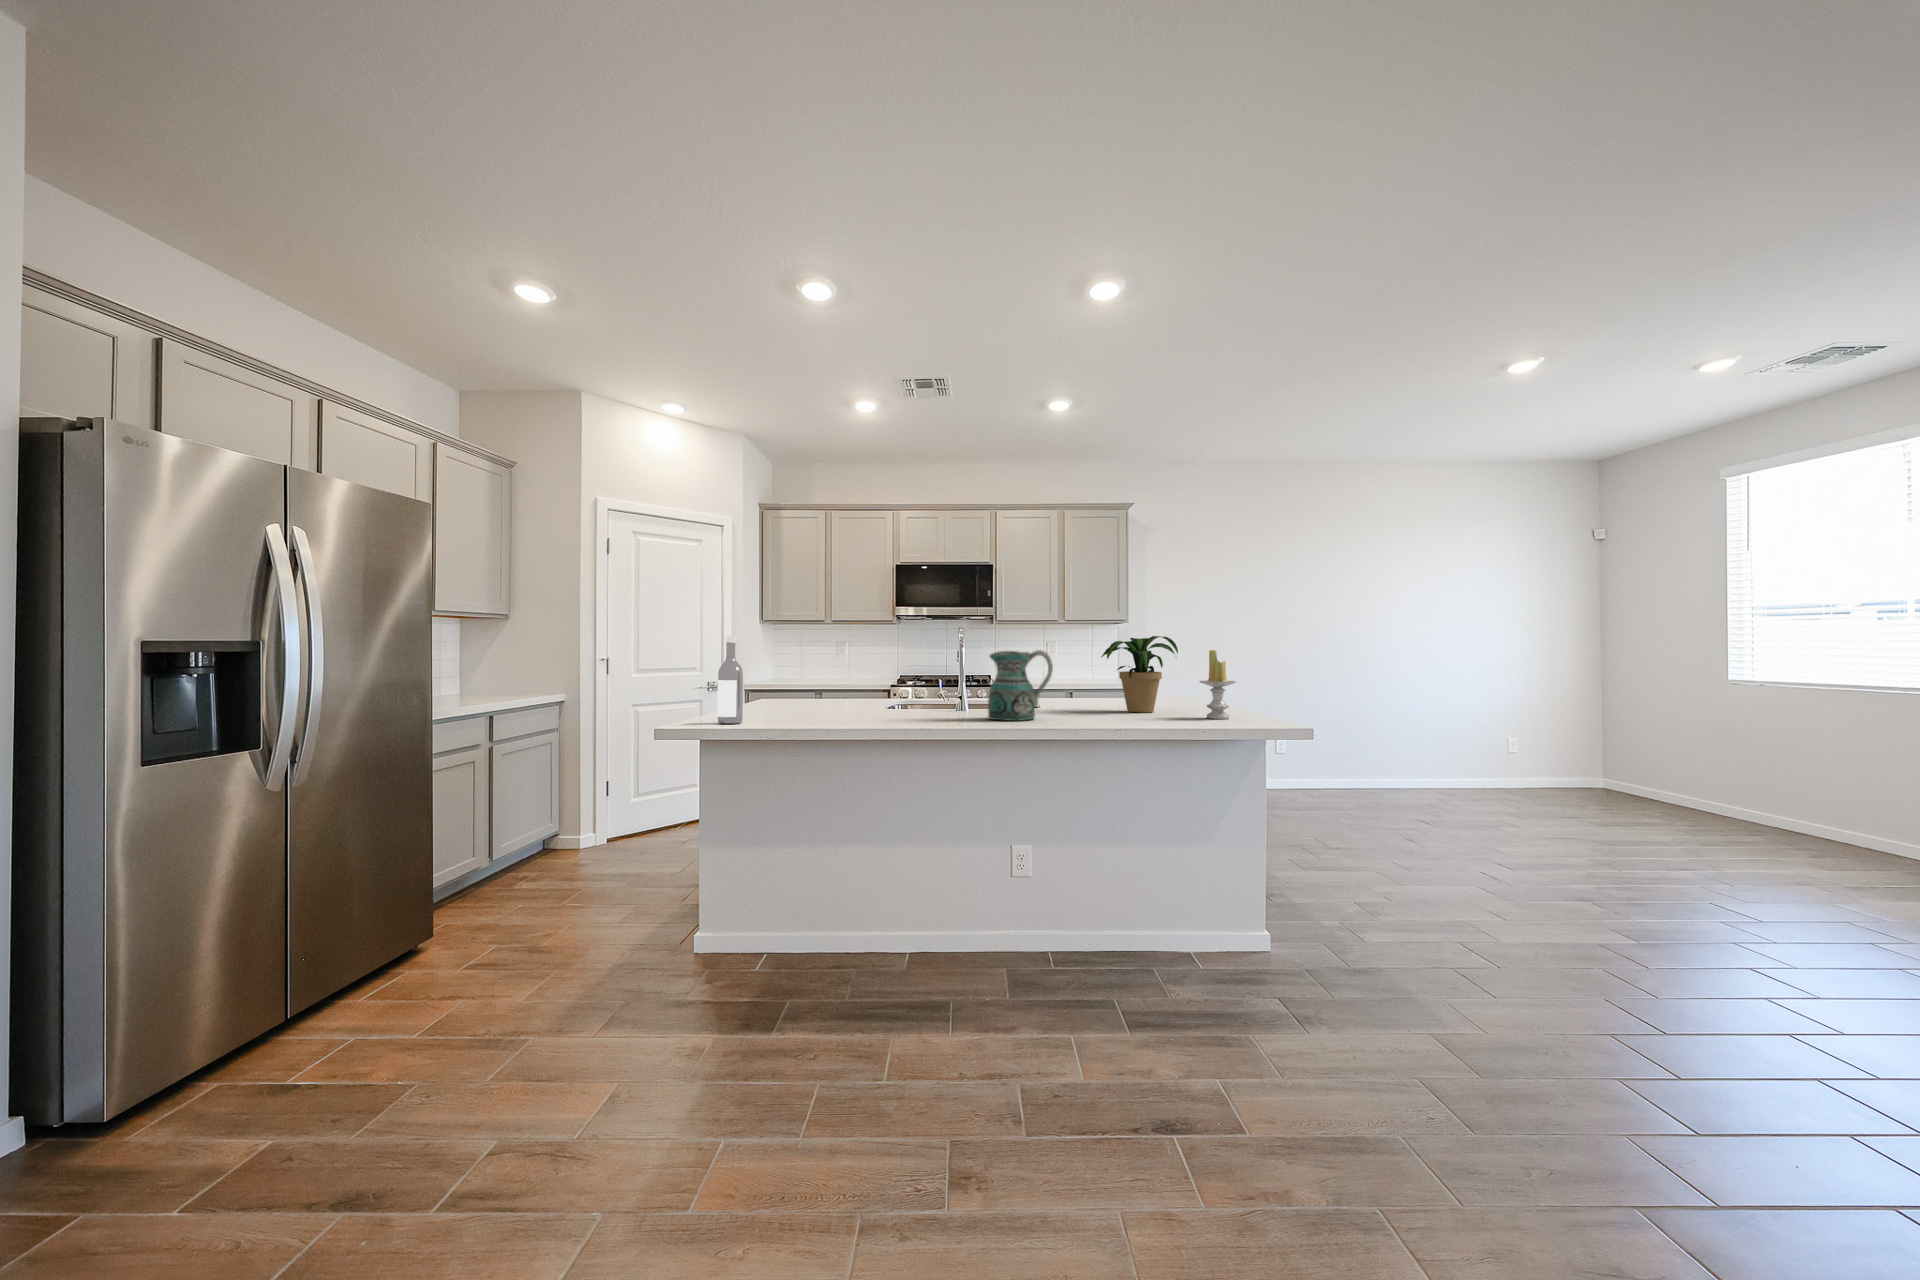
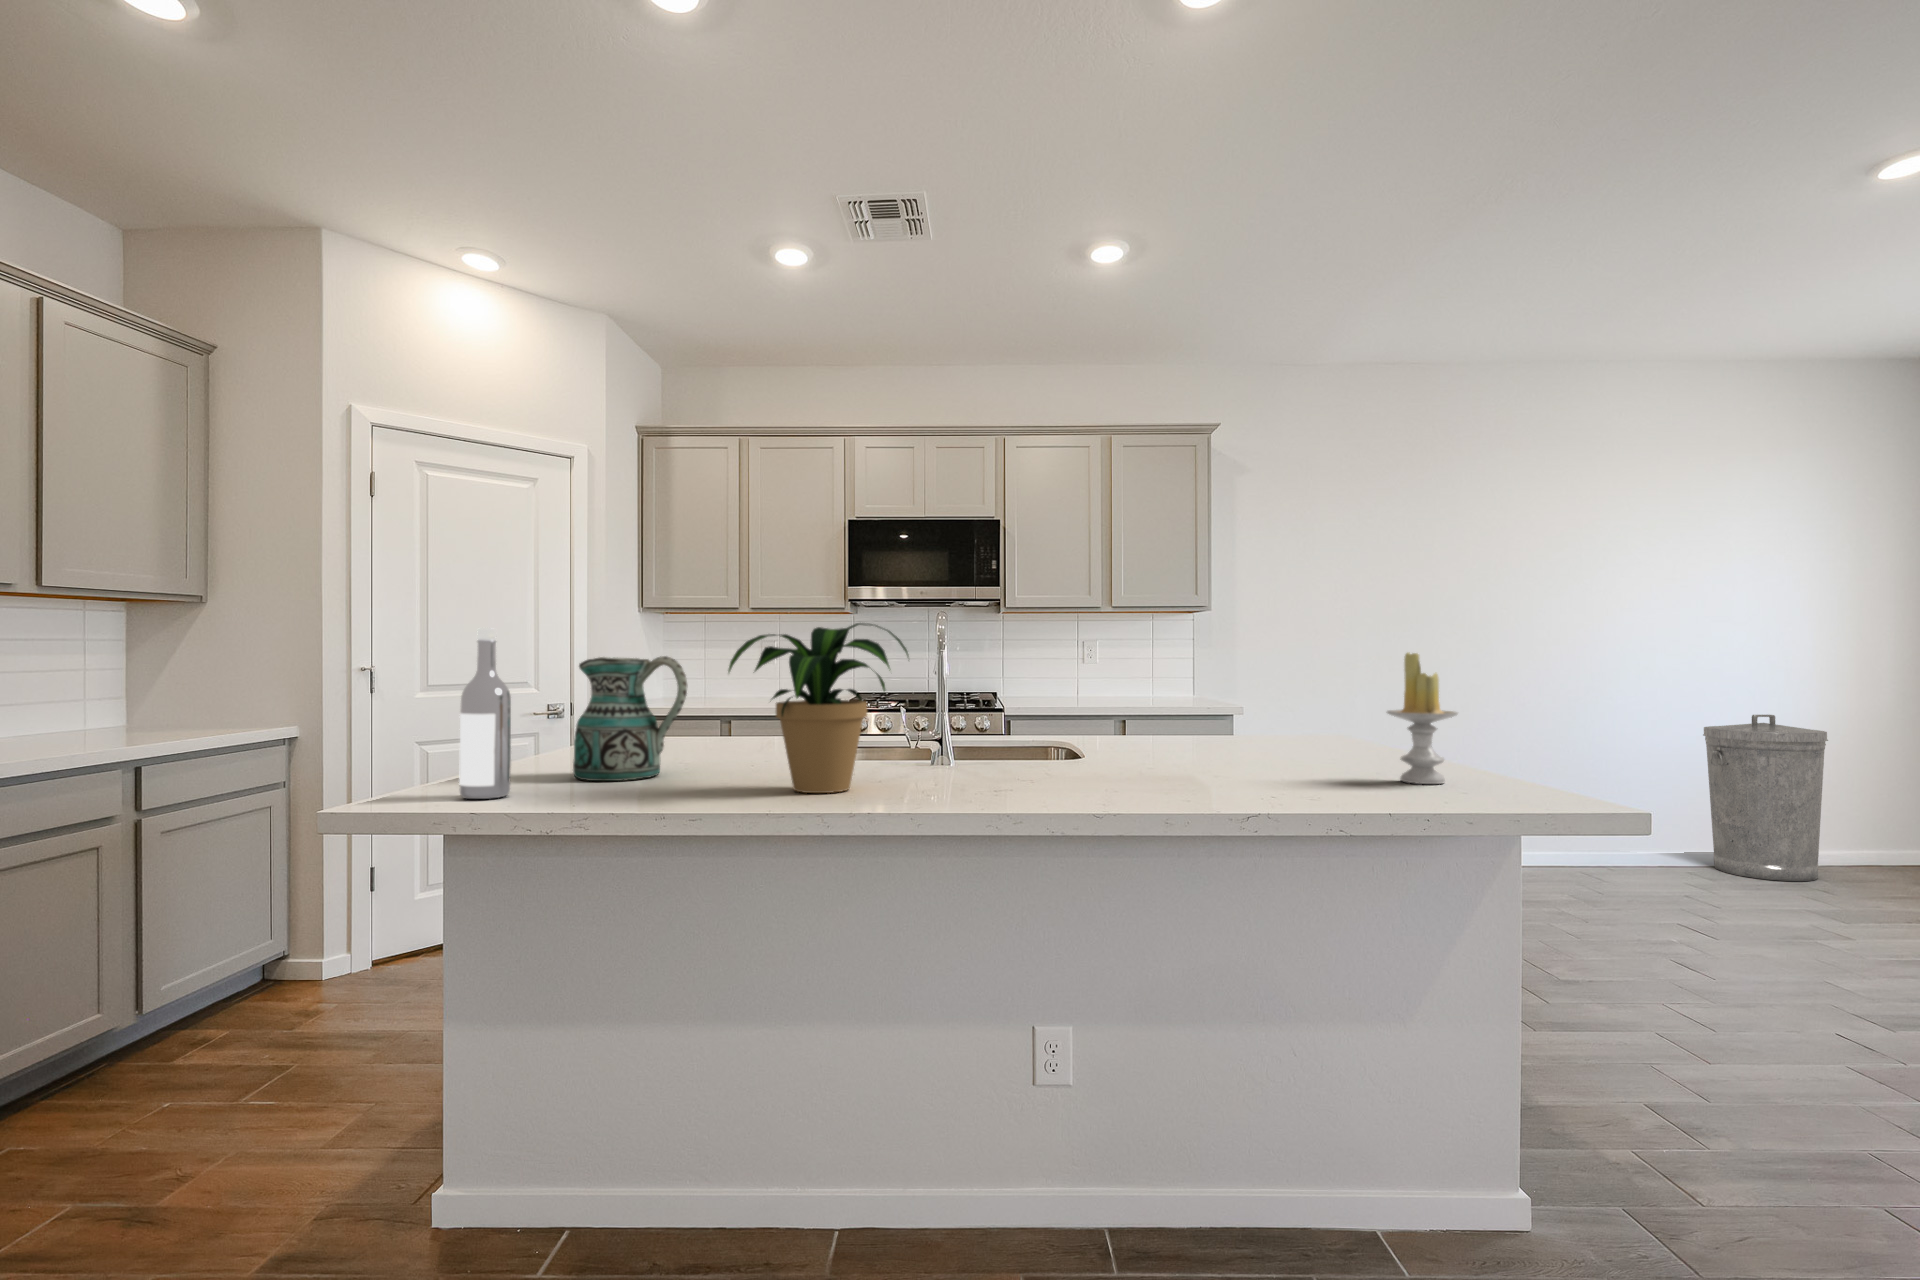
potted plant: present [1101,636,1178,712] -> present [728,623,908,793]
ceramic pitcher: present [988,650,1053,721] -> present [573,656,687,781]
trash can: none [1451,692,1528,799] -> present [1703,715,1828,881]

